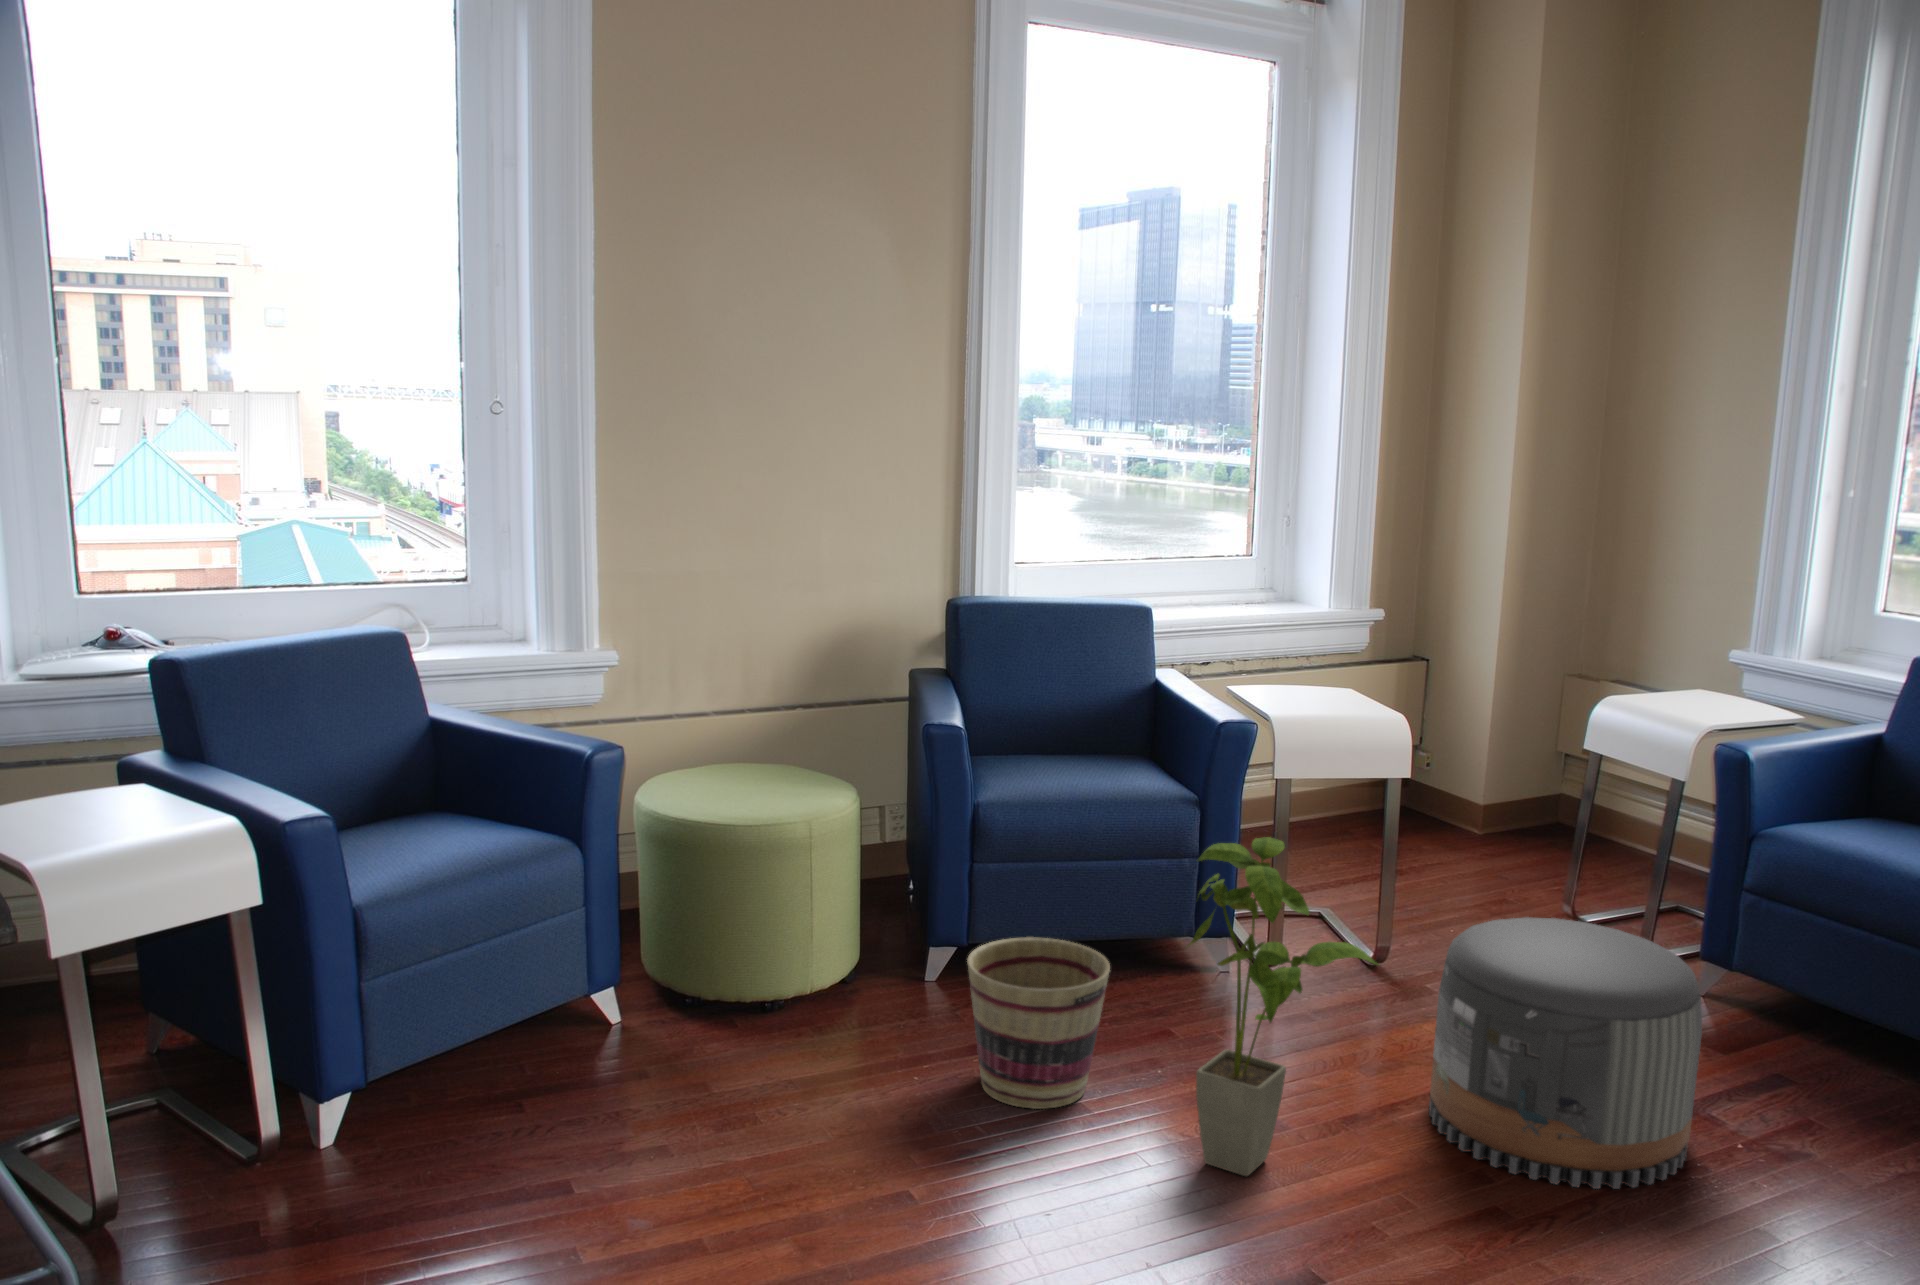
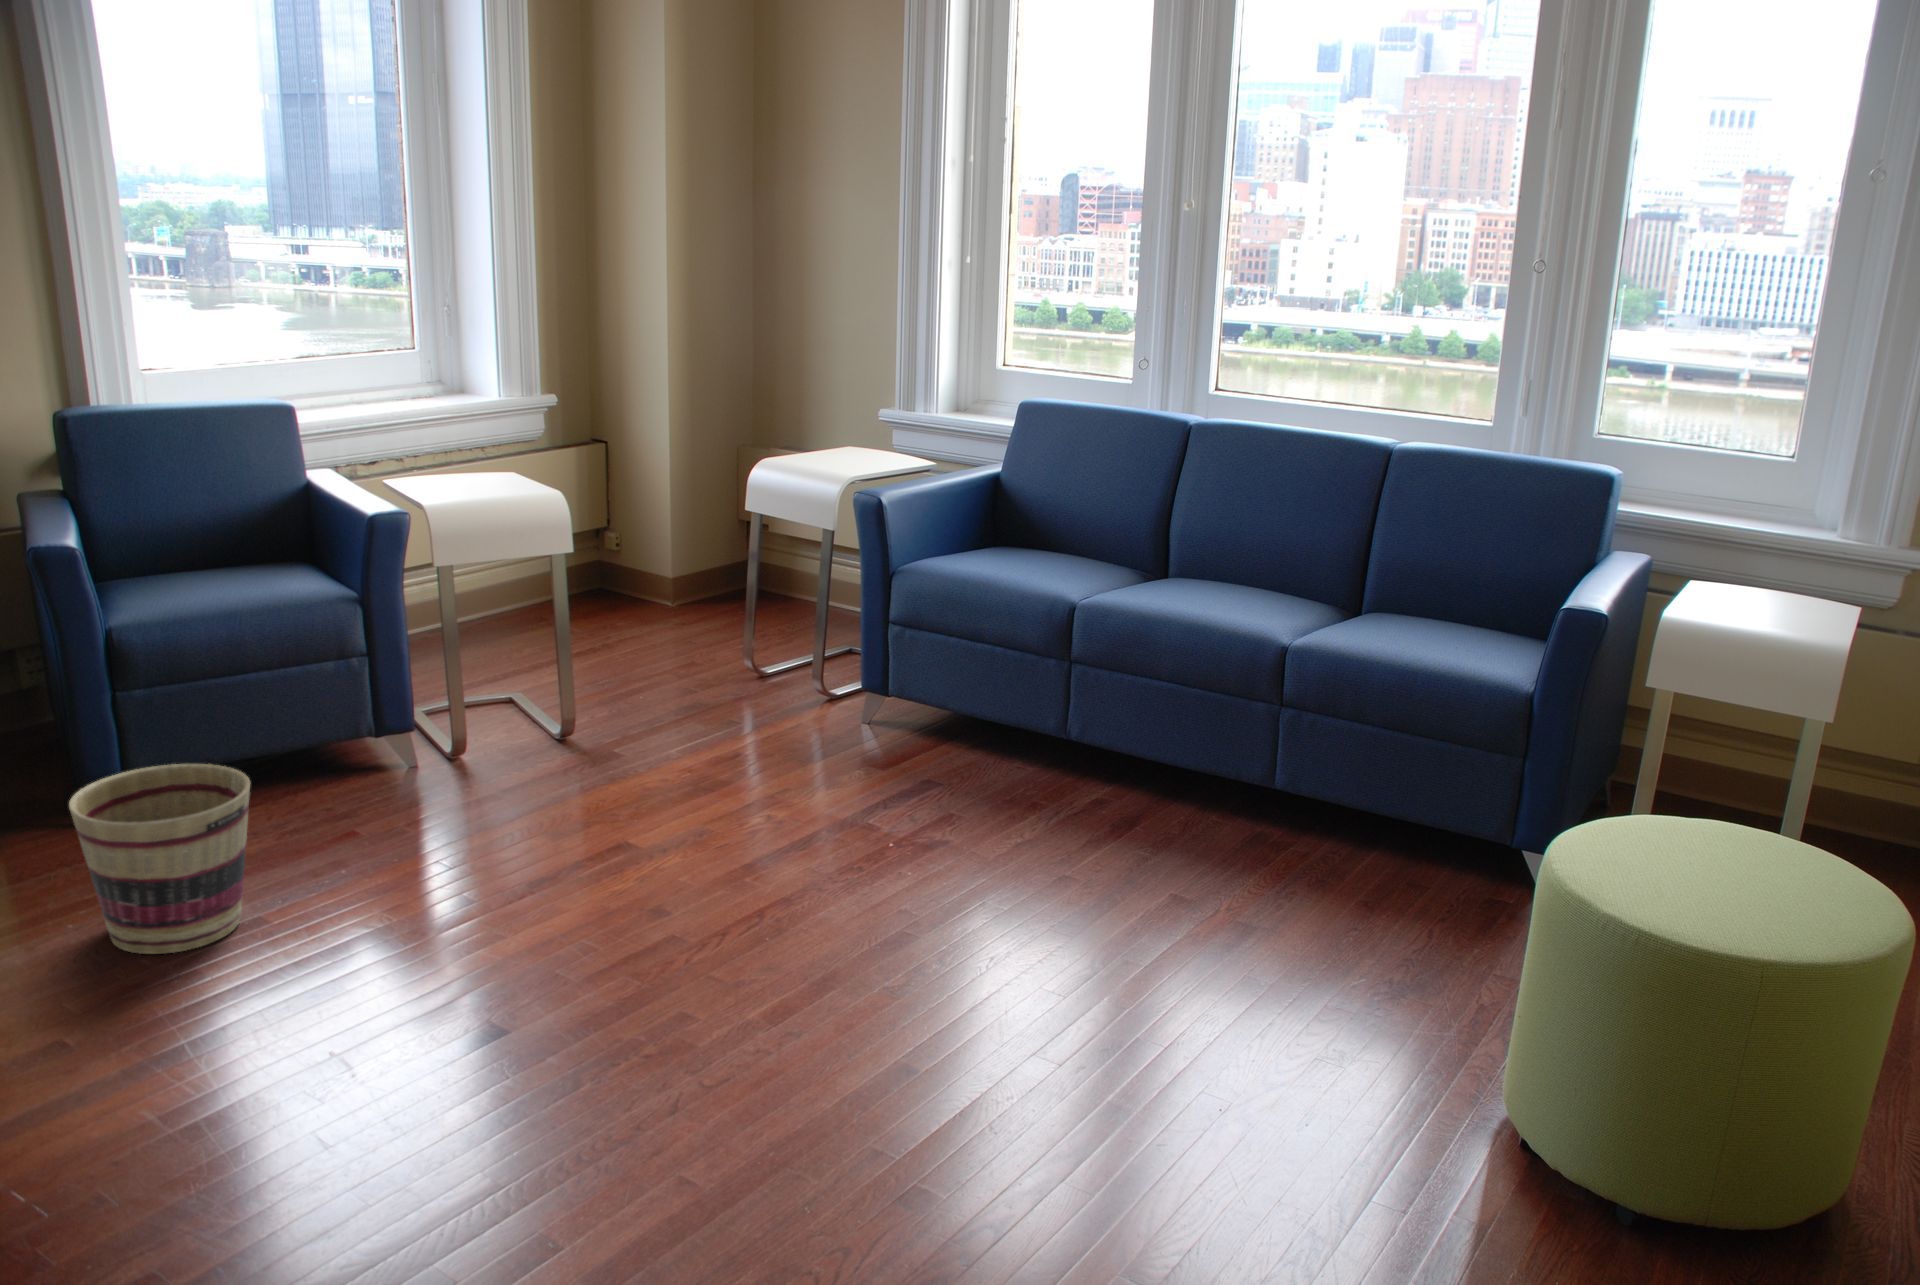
house plant: present [1189,837,1378,1176] -> none [317,617,537,976]
pouf: present [1429,917,1702,1189] -> none [611,668,854,918]

